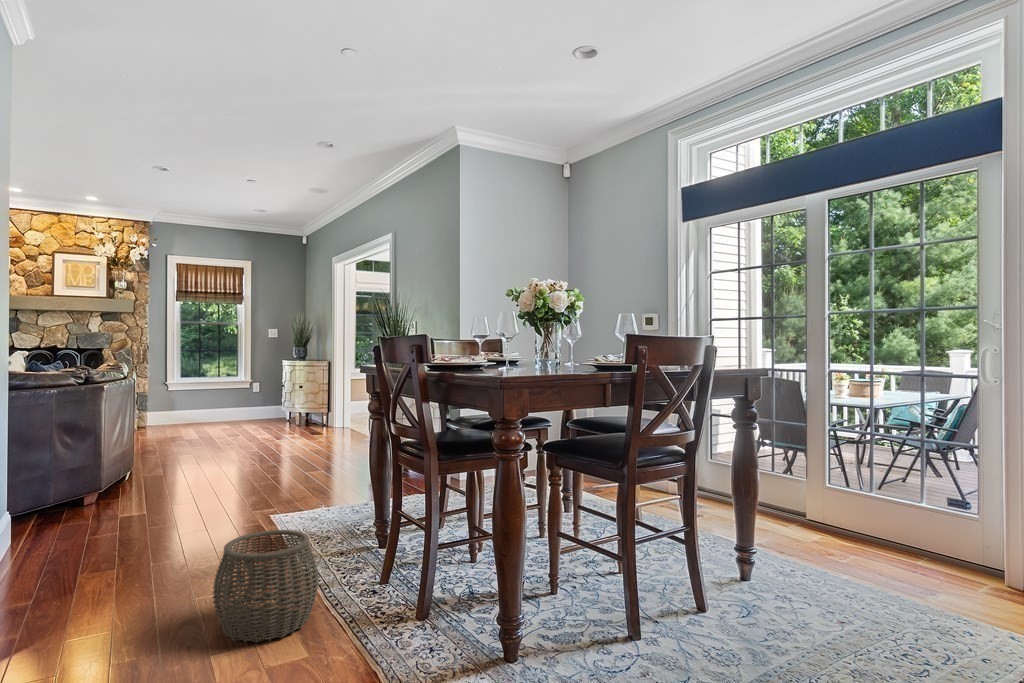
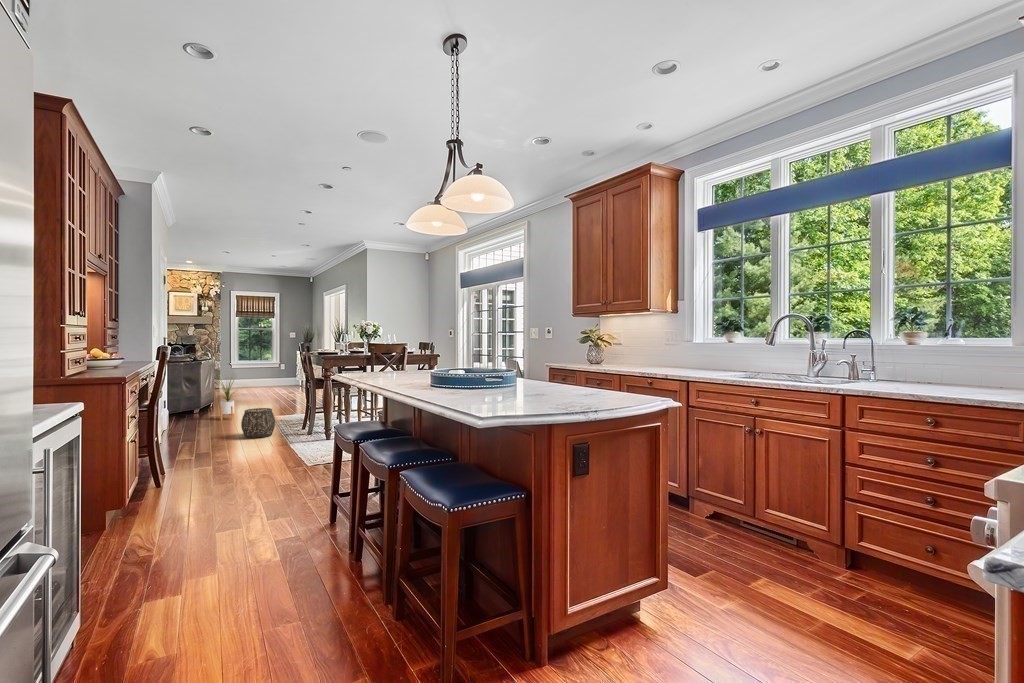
house plant: none [128,408,203,536] -> present [219,378,235,420]

